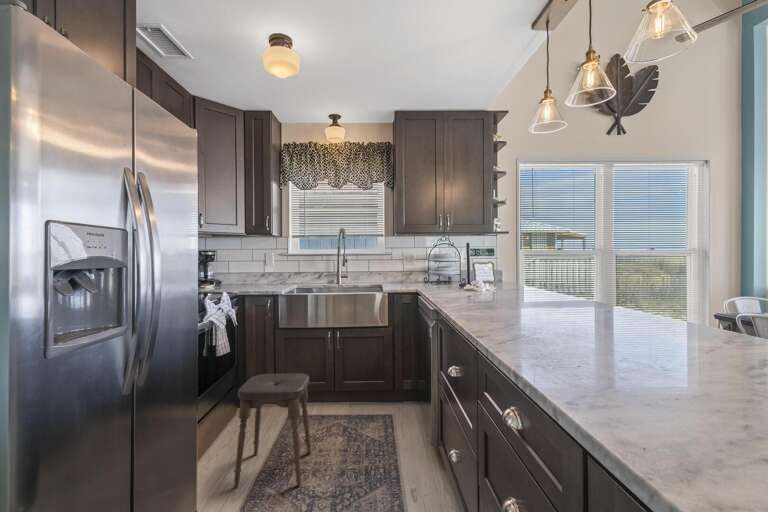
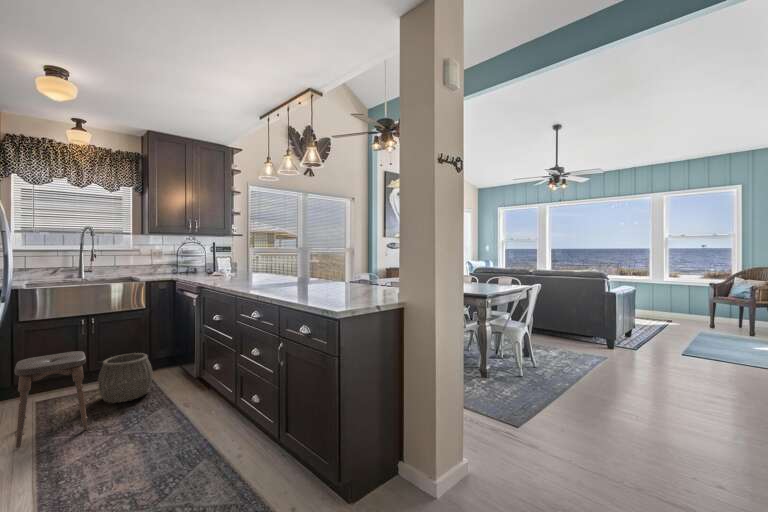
woven basket: none [329,382,387,449] -> present [98,353,152,403]

